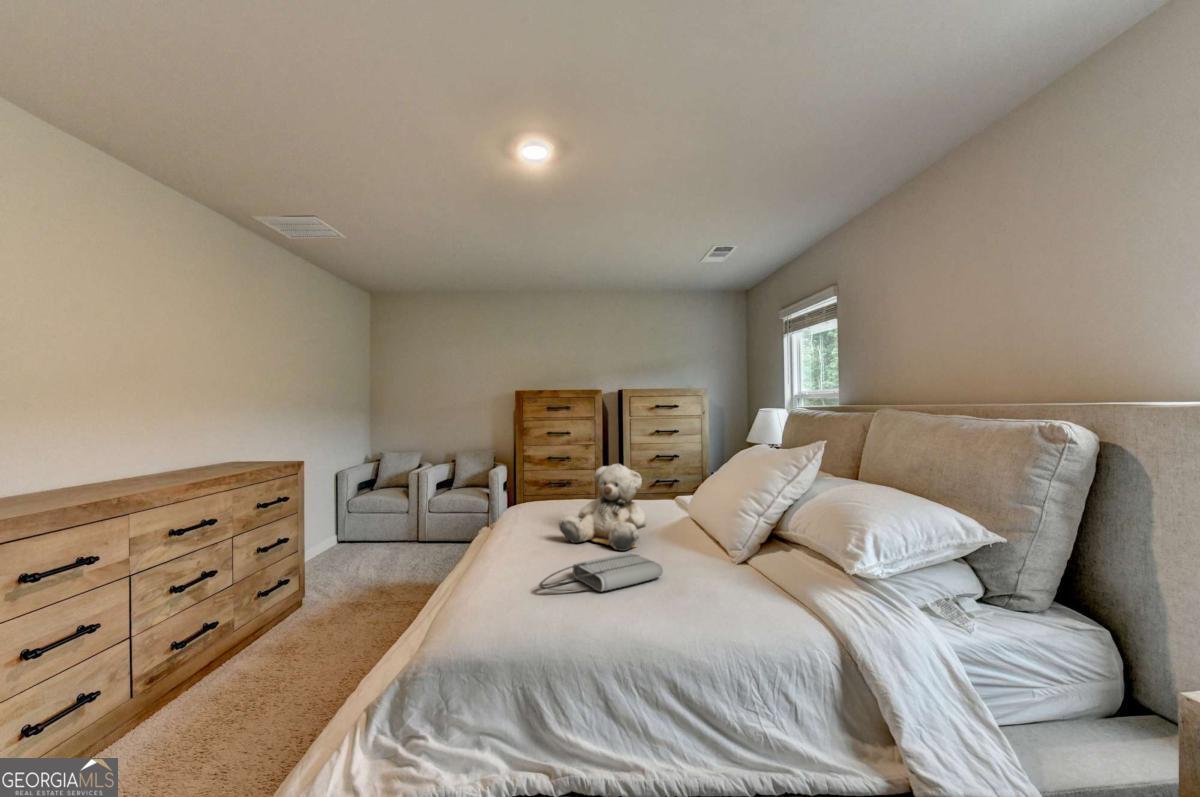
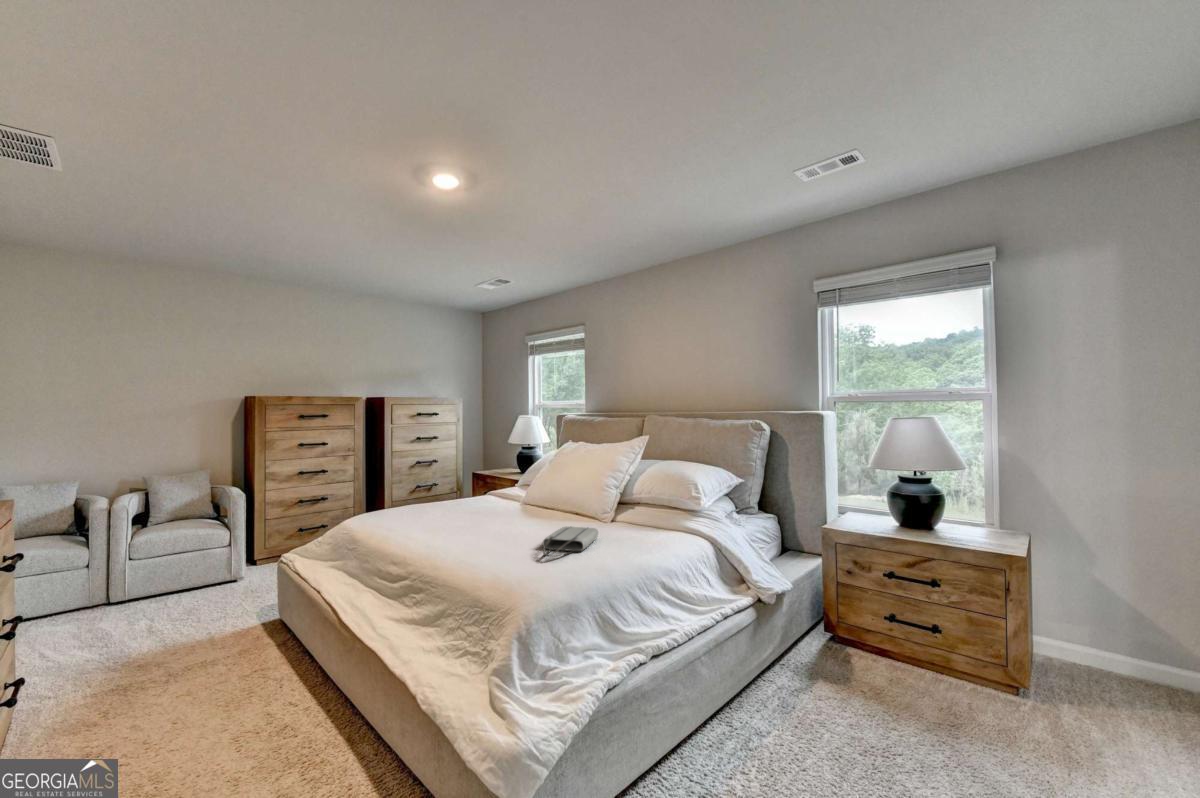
teddy bear: present [559,464,646,551] -> none [480,463,552,532]

